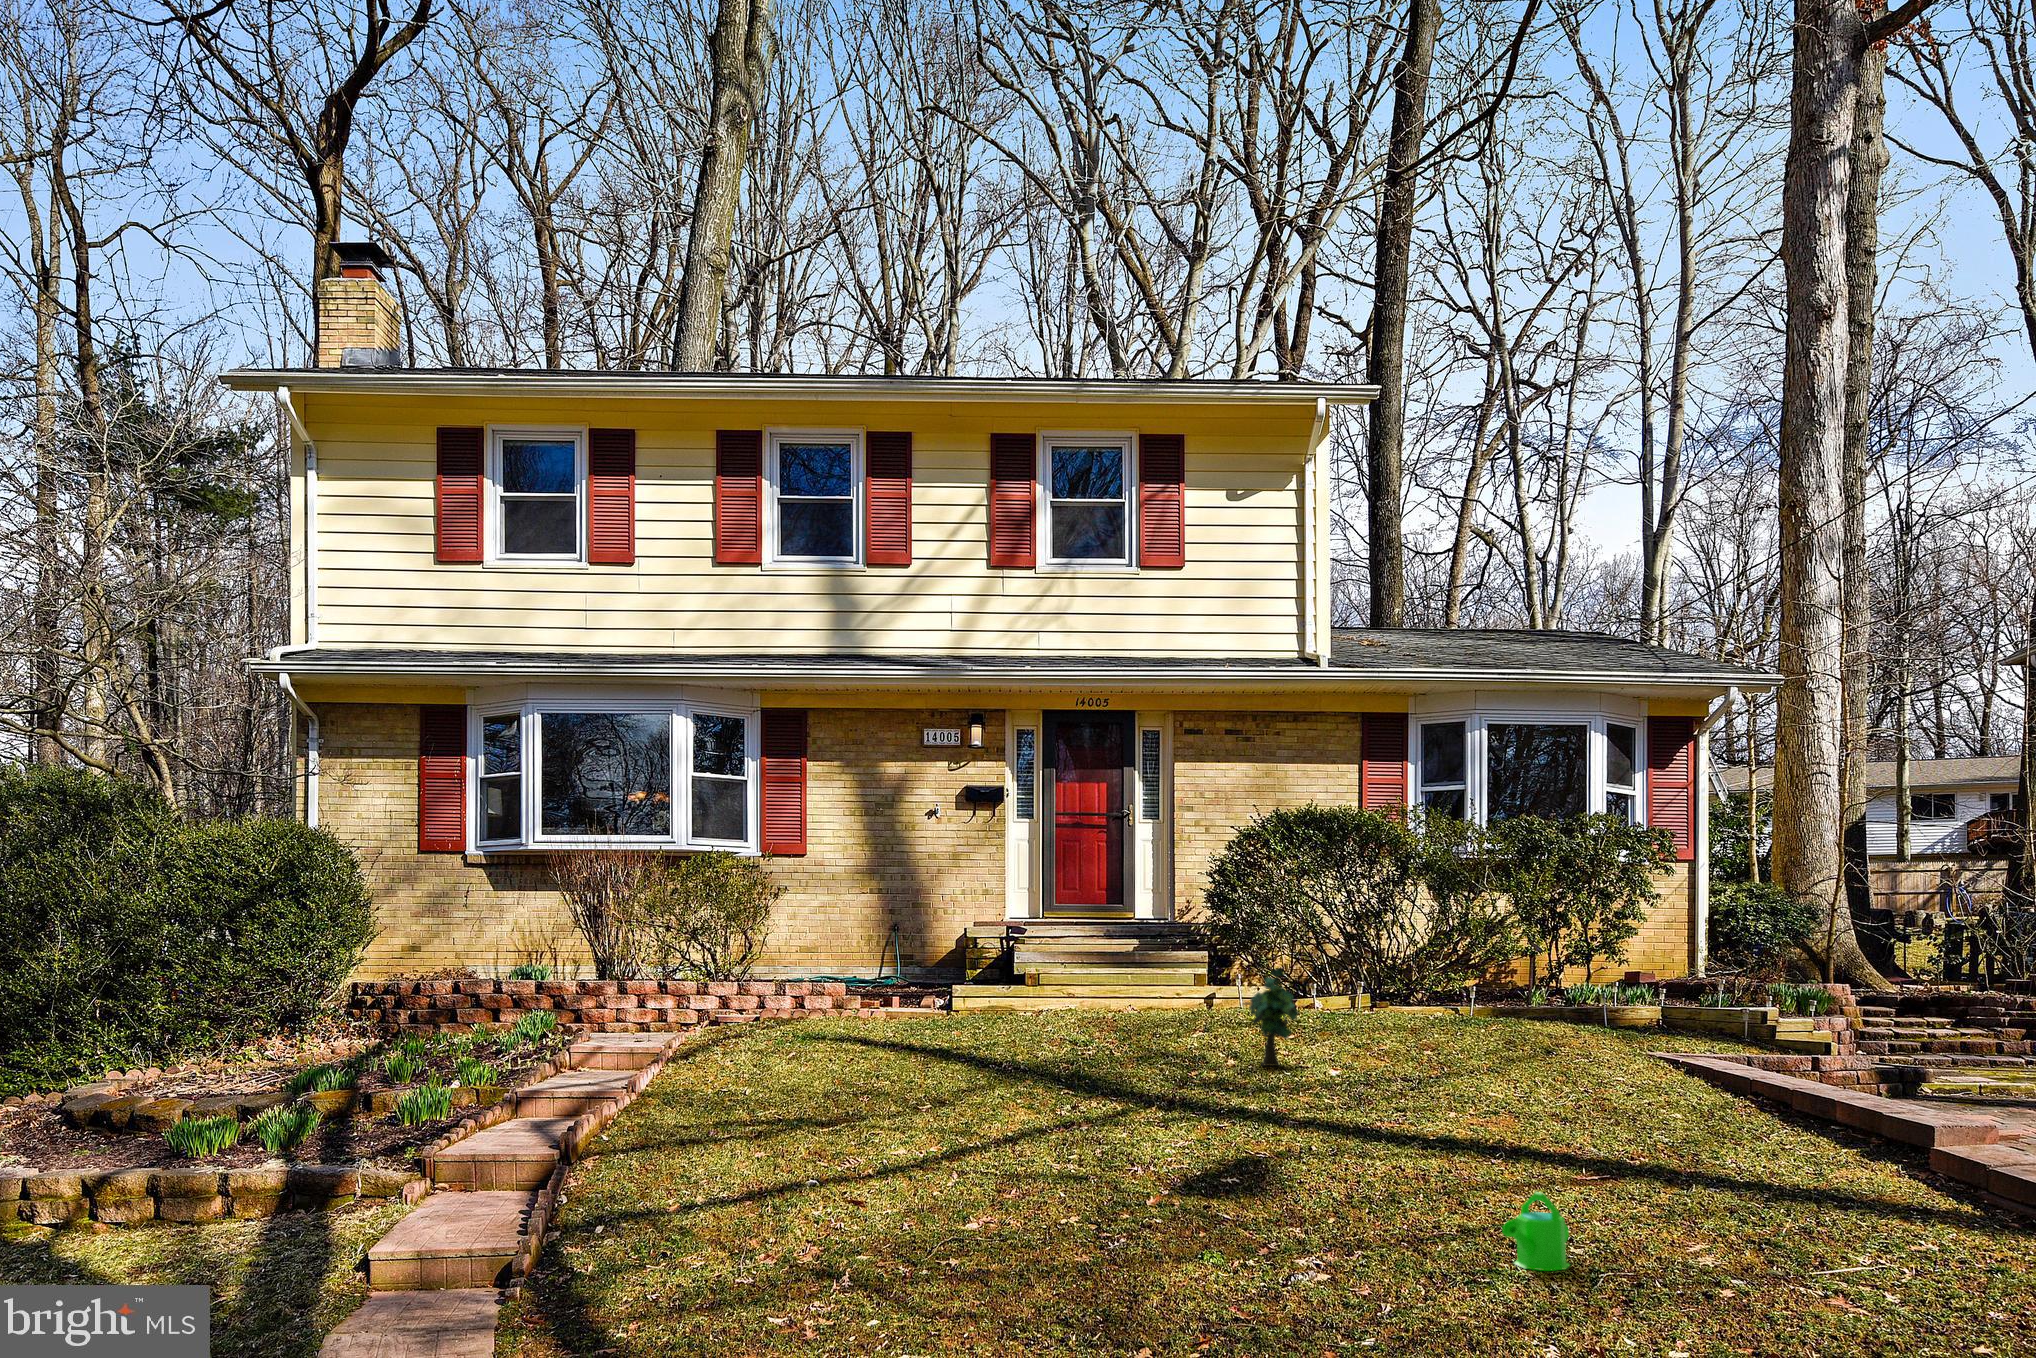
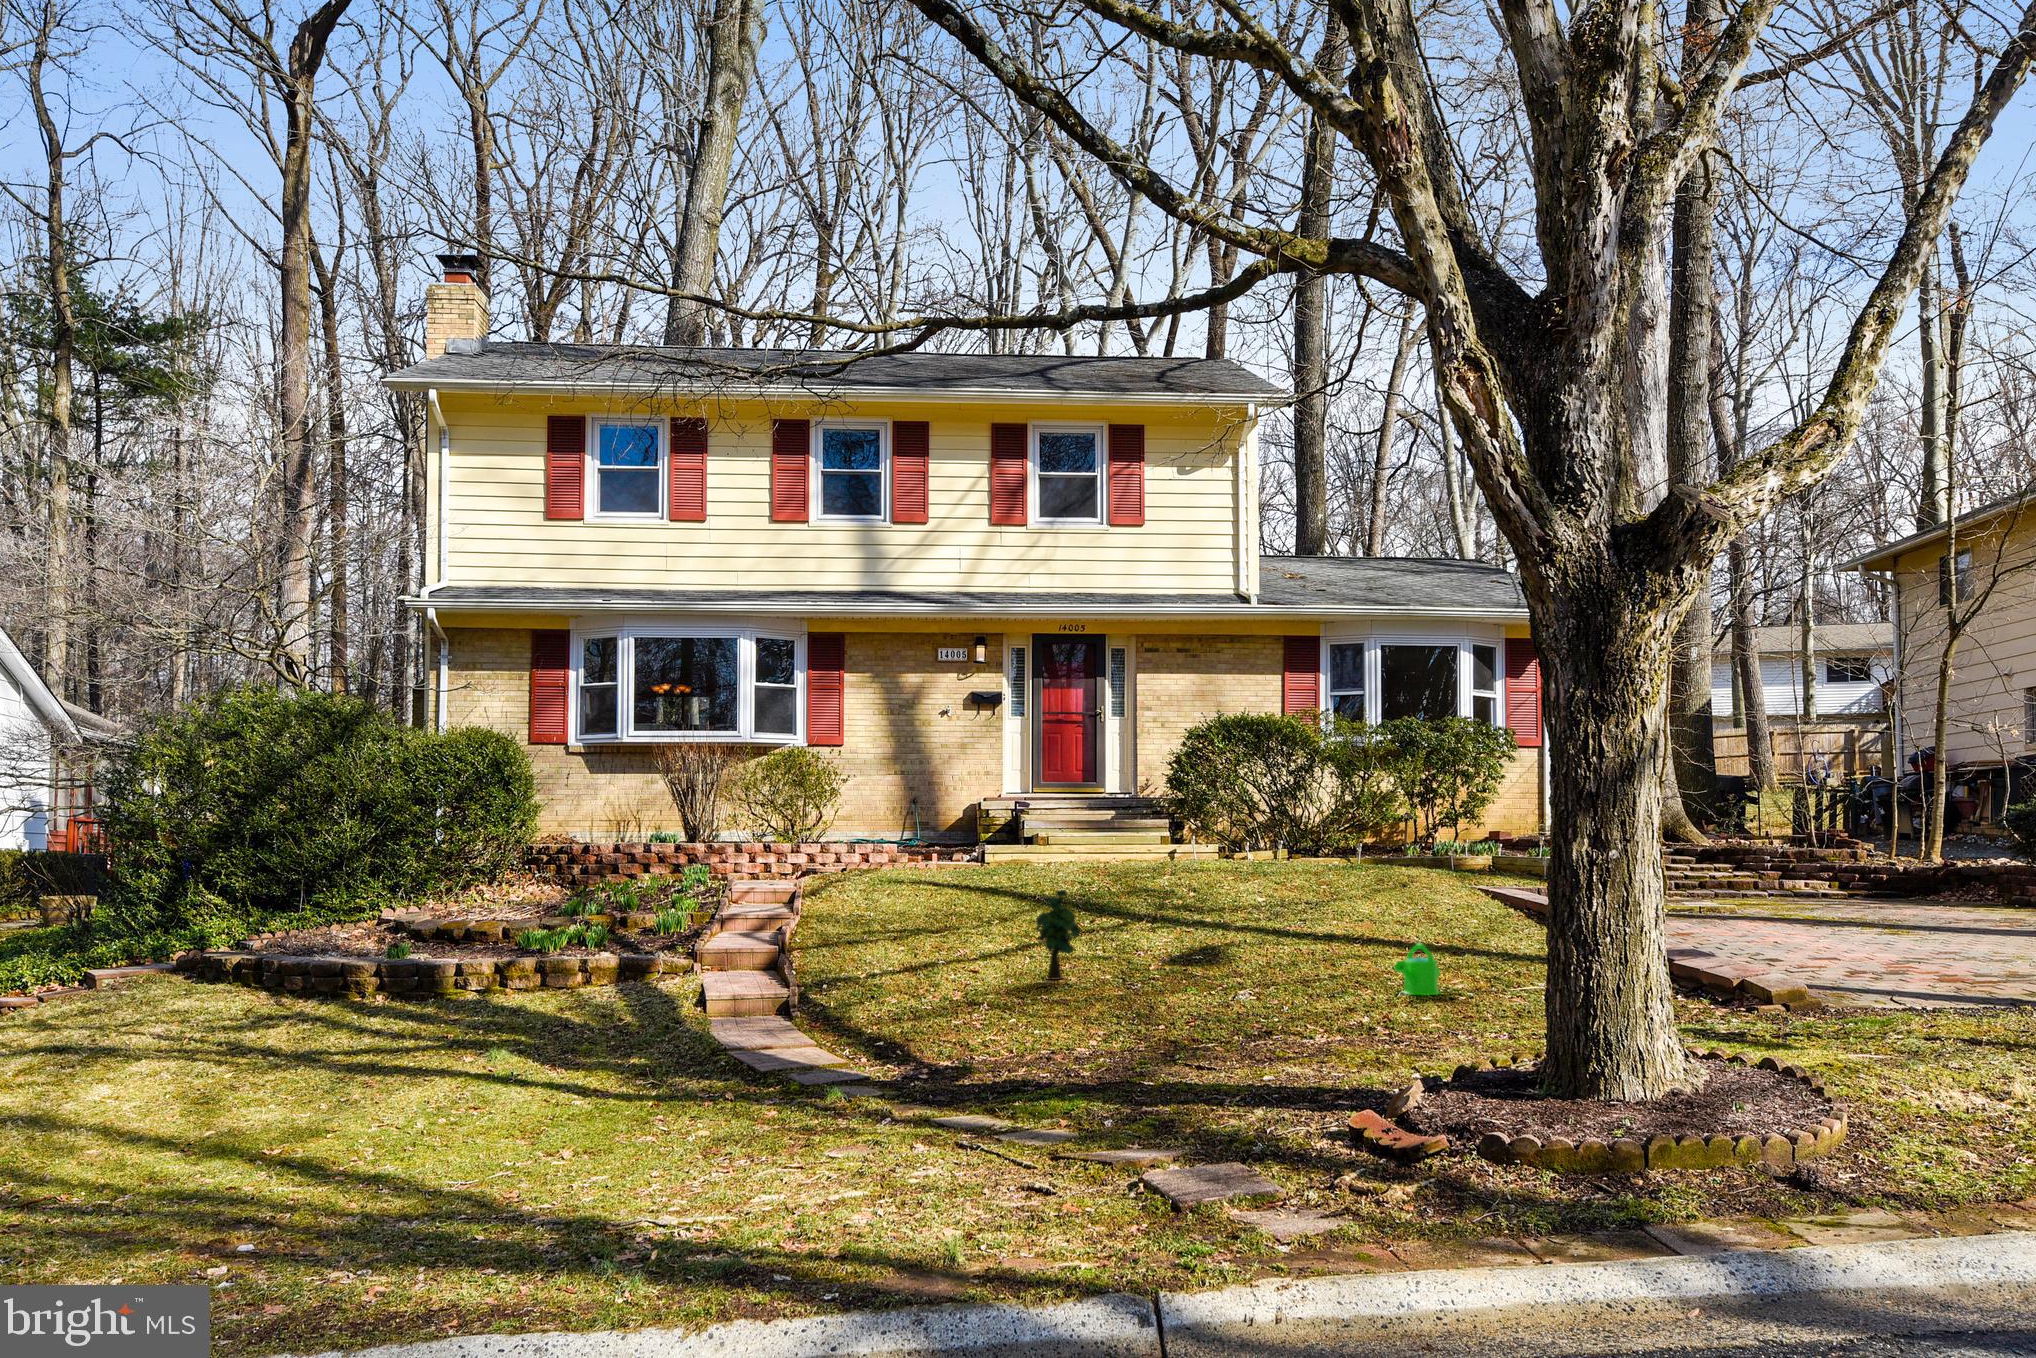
decorative plant: present [1244,969,1299,1066] -> present [1032,890,1082,980]

